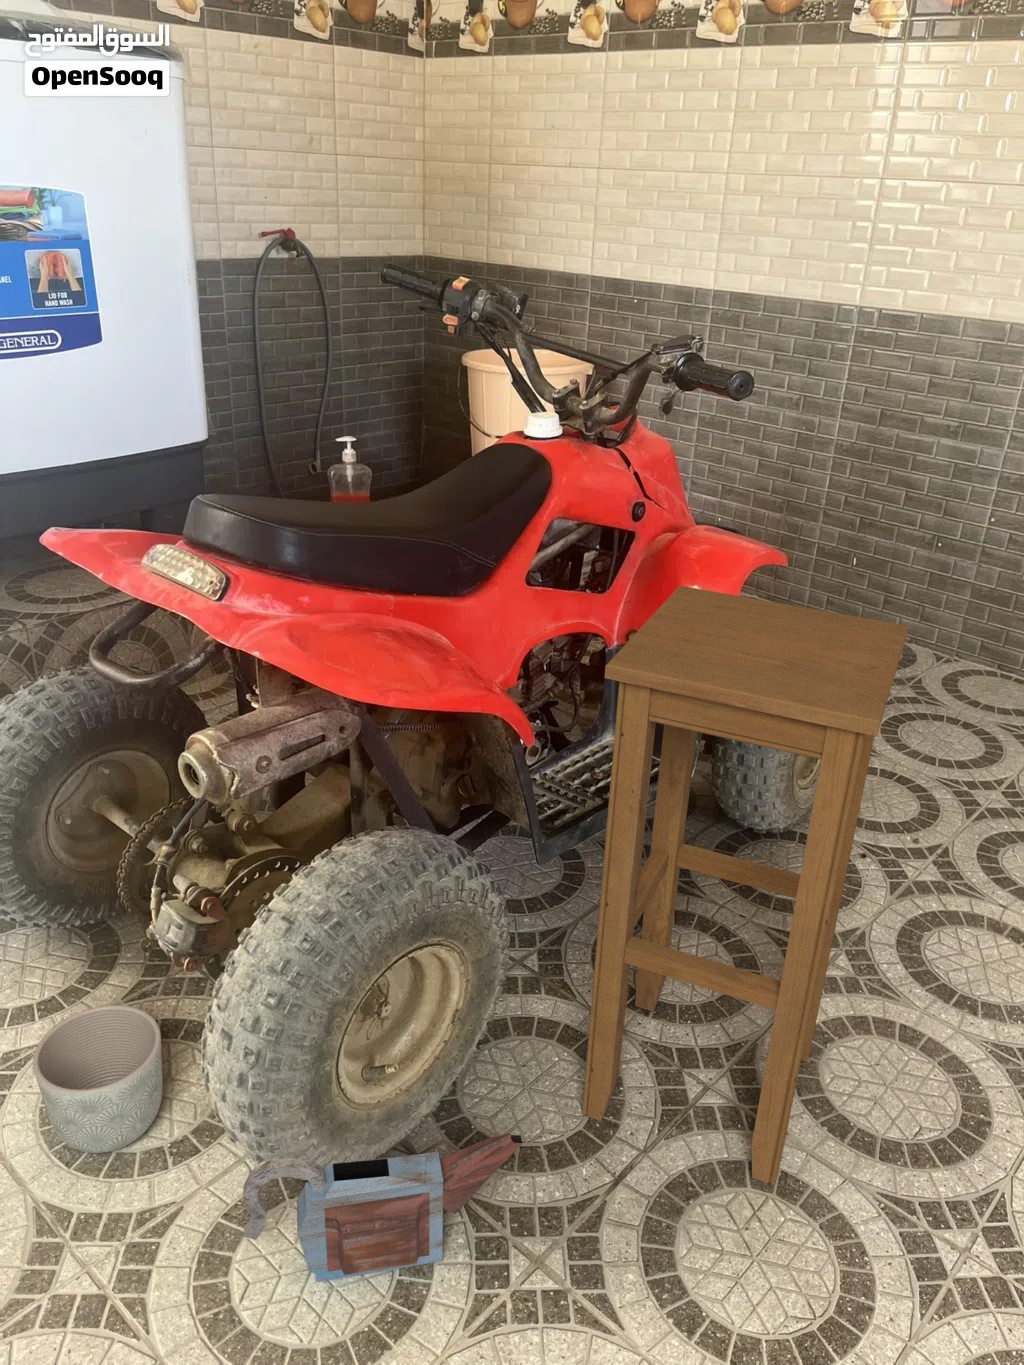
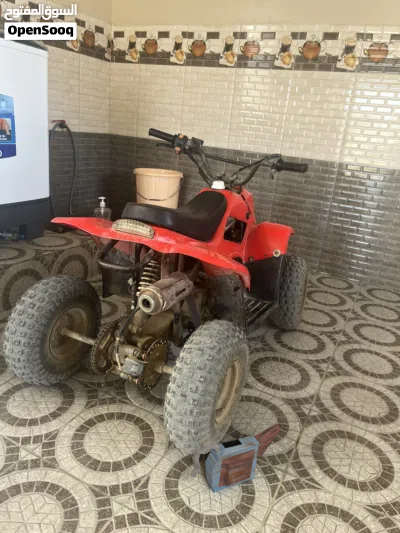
stool: present [582,586,908,1185] -> none [274,233,394,437]
planter: present [33,1005,163,1153] -> none [81,403,130,463]

